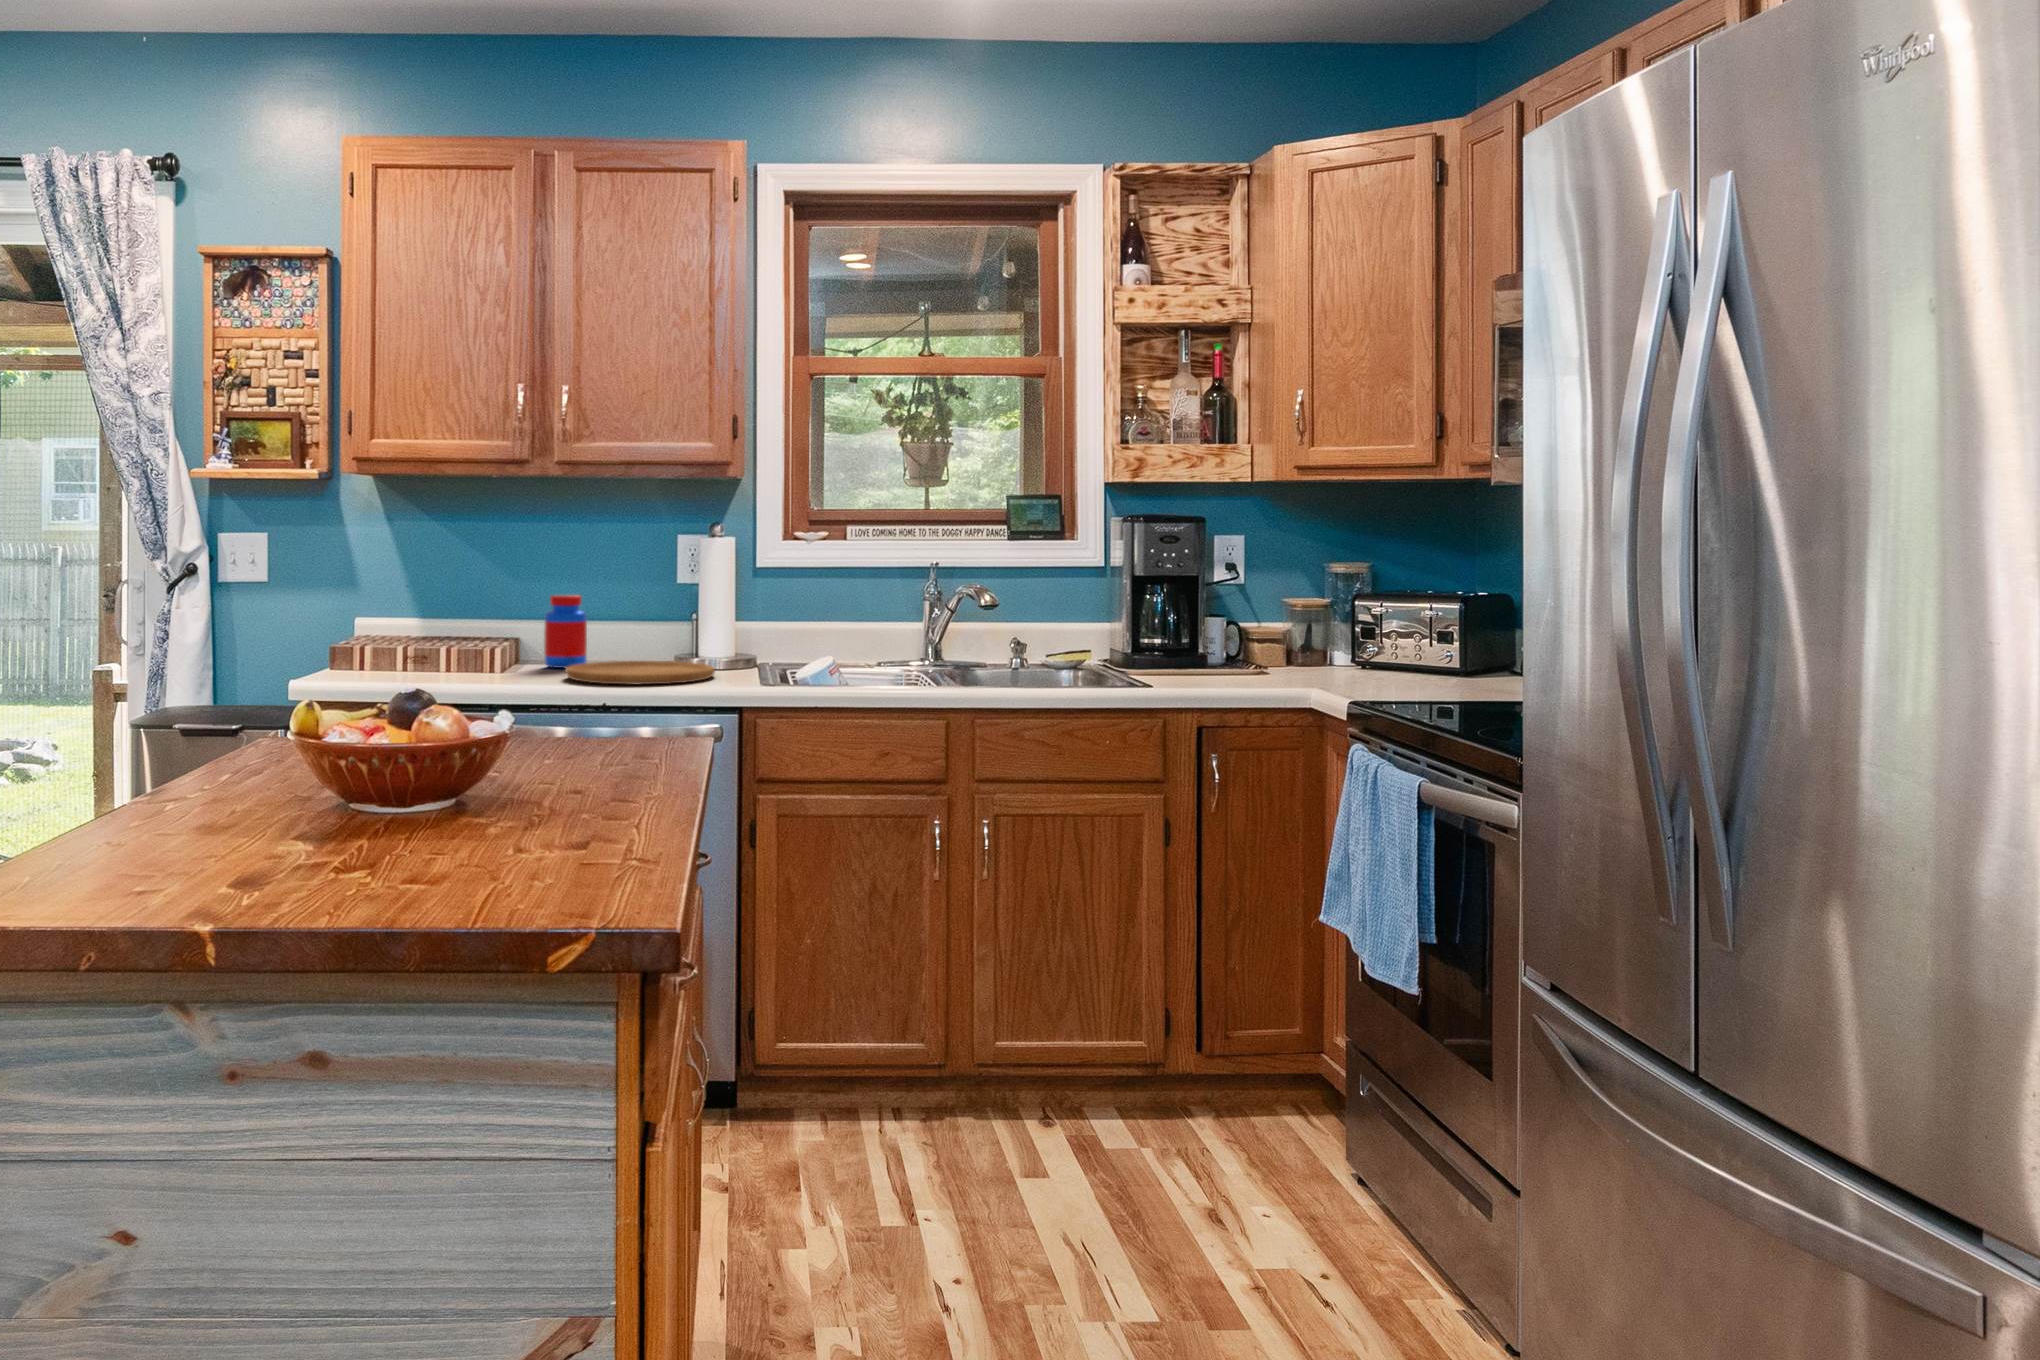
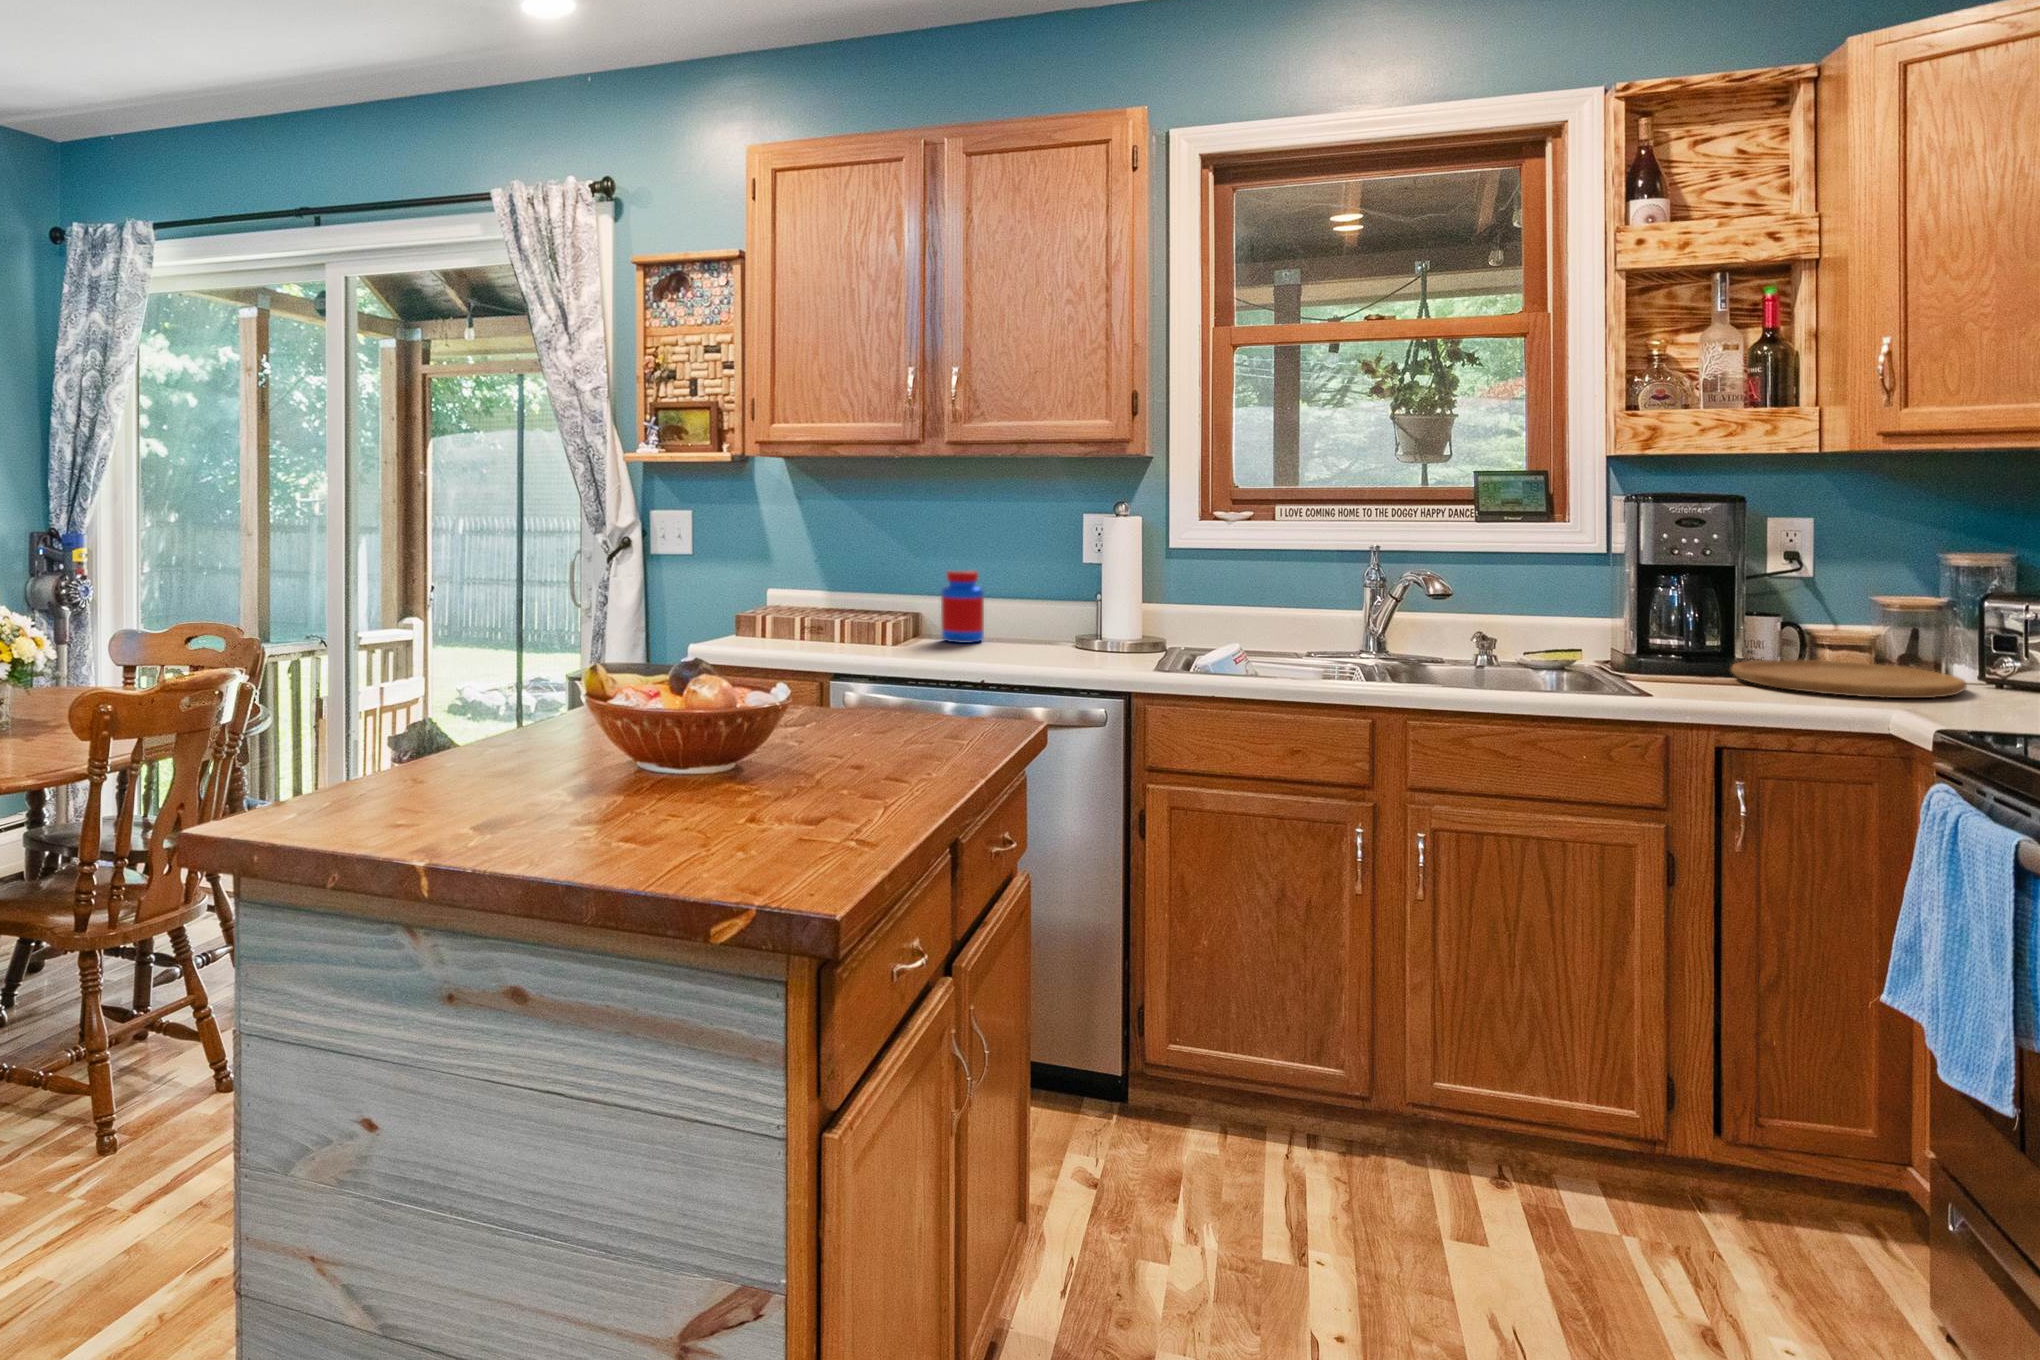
cutting board: present [565,661,715,685] -> present [1732,660,1967,698]

